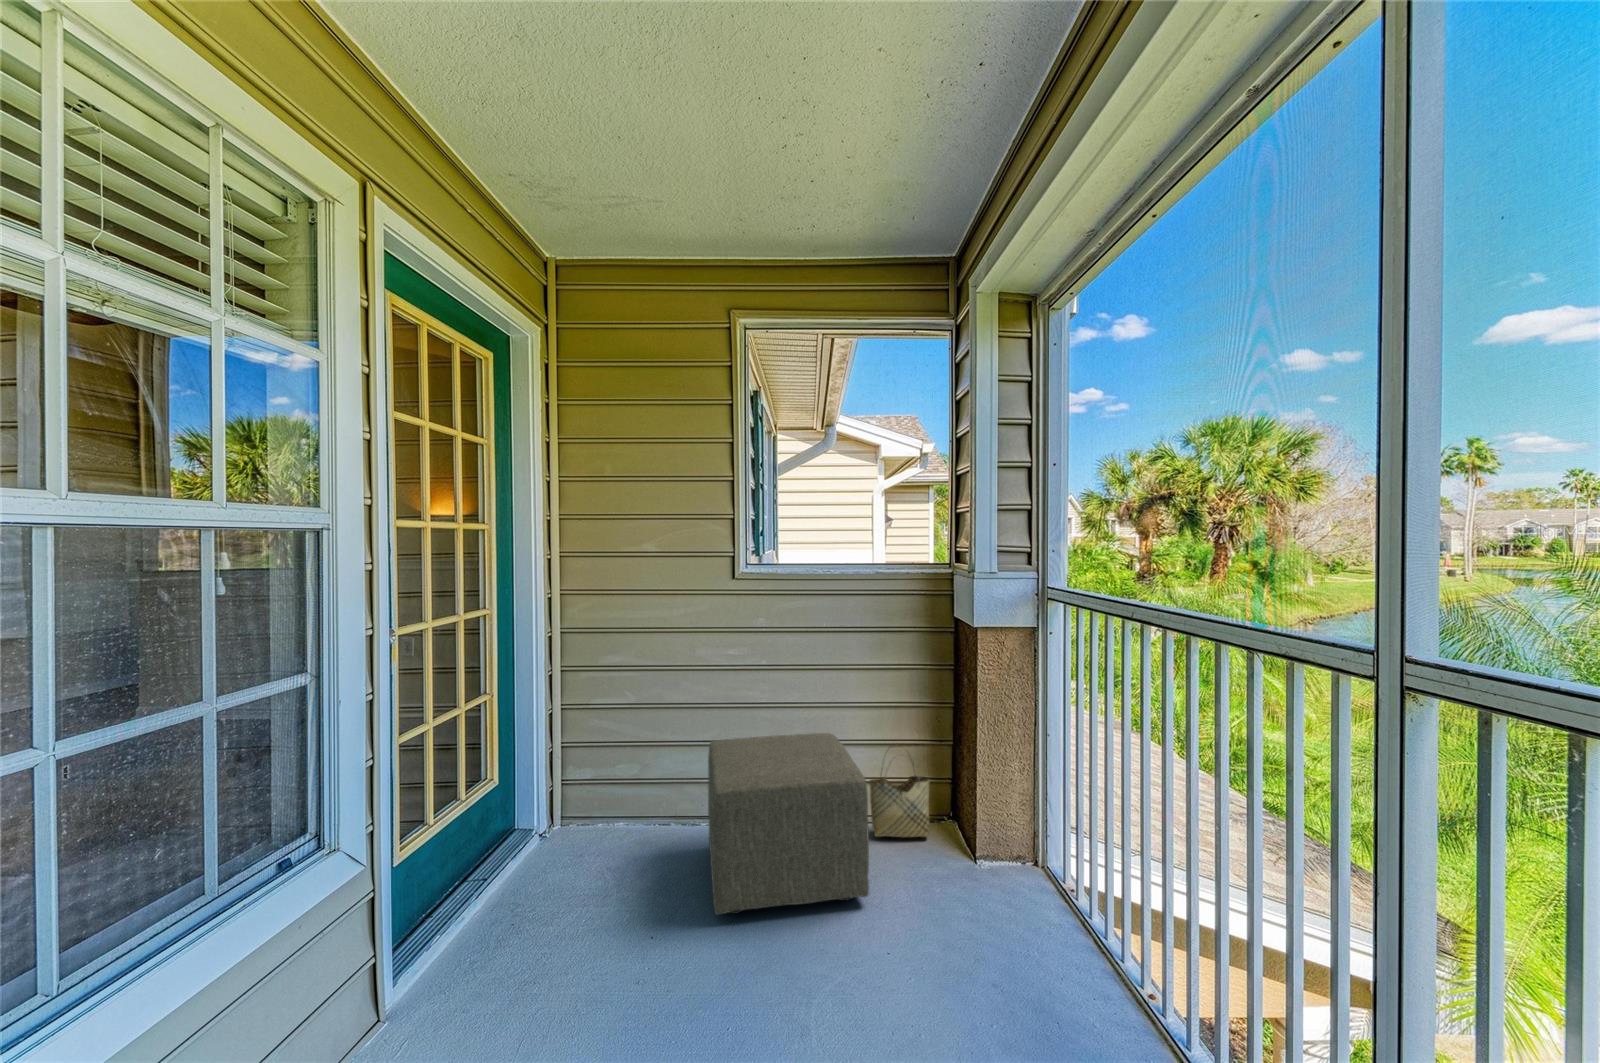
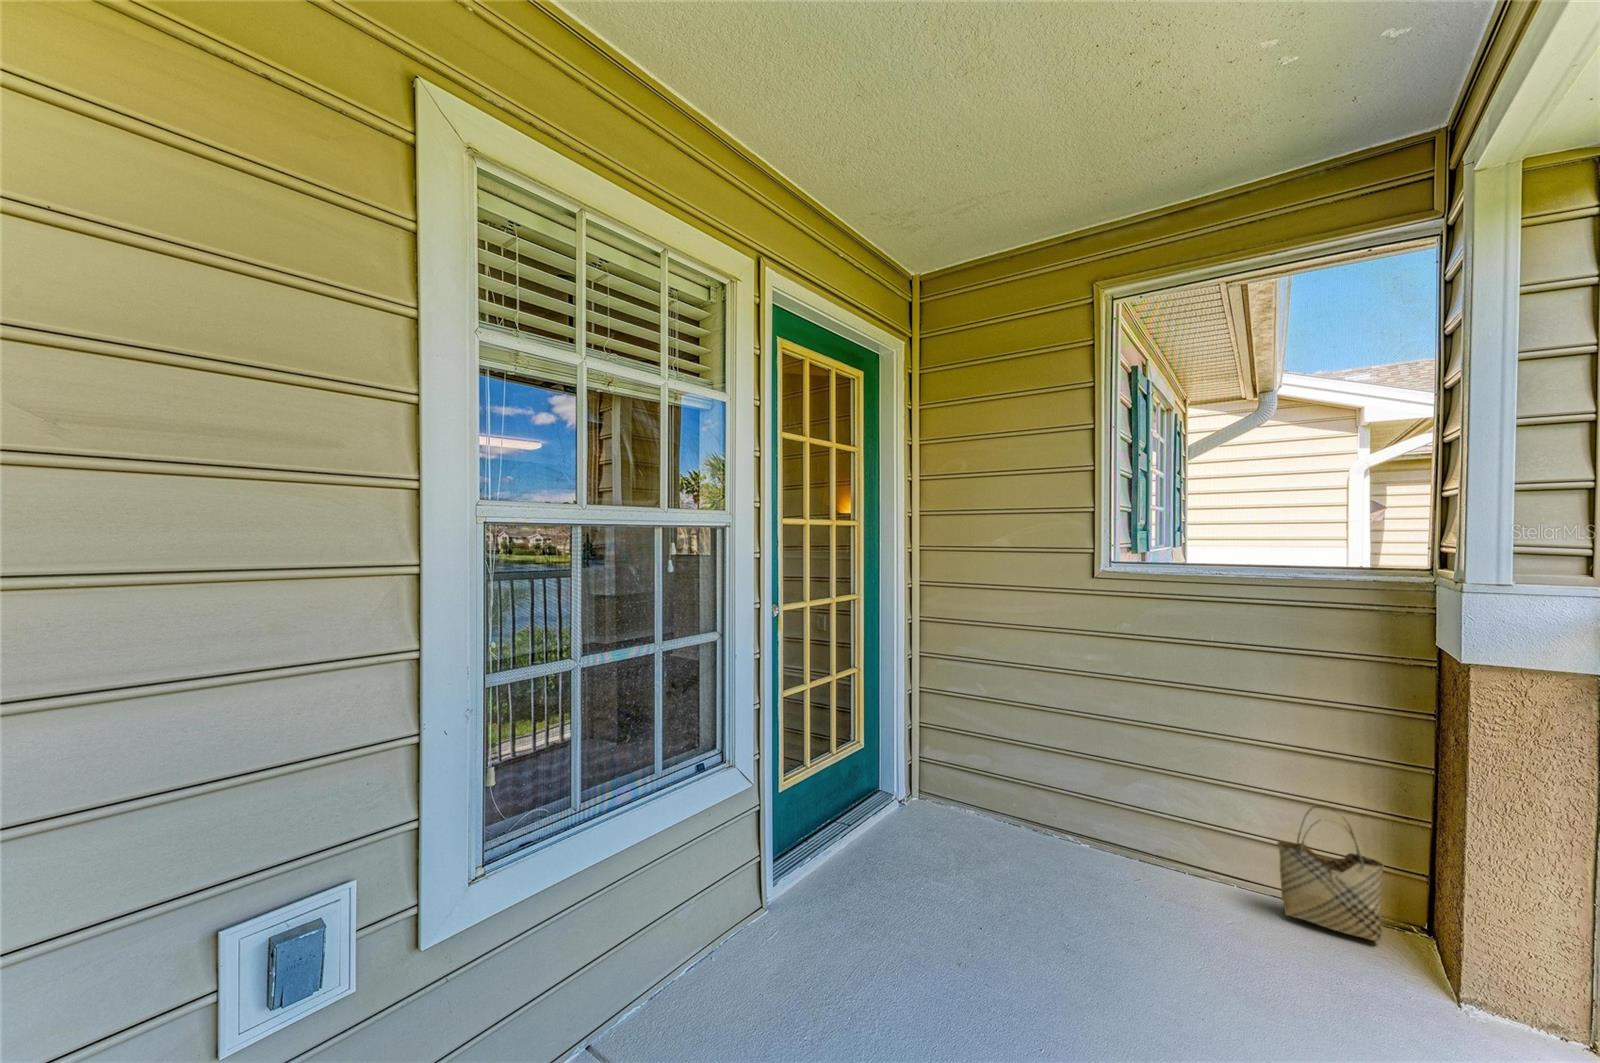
ottoman: present [708,733,869,915] -> none [1050,748,1259,983]

